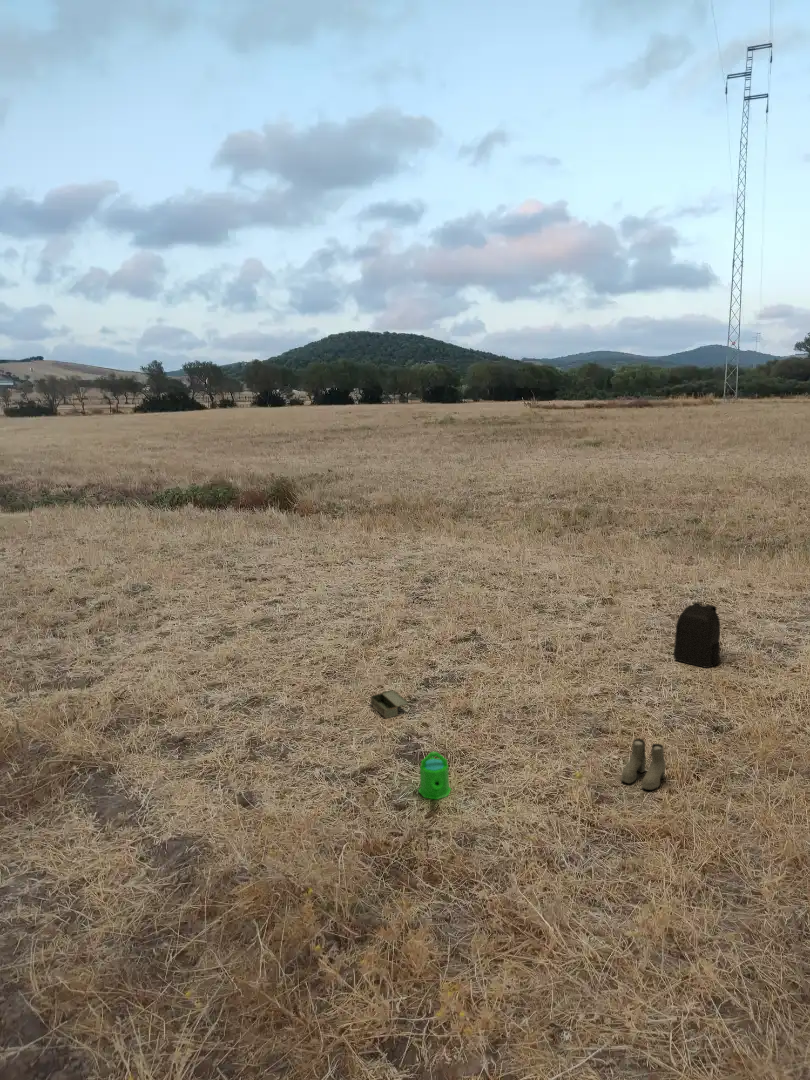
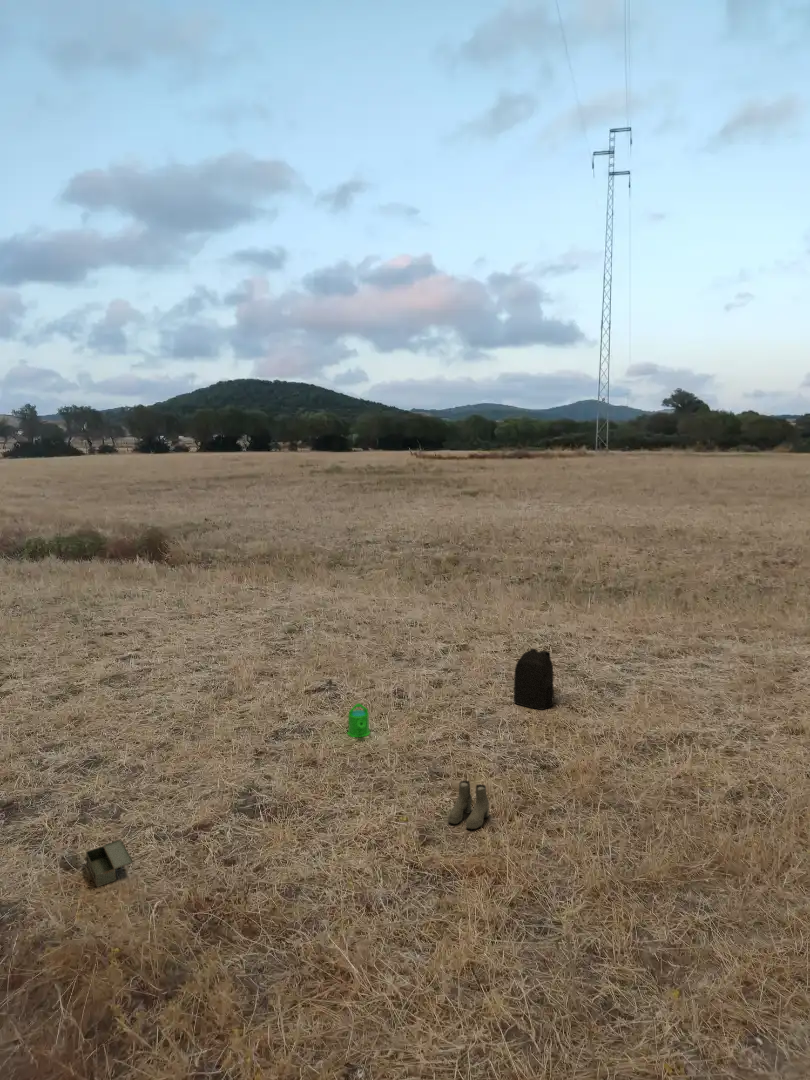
toolbox: present [371,690,409,719] -> present [85,840,133,887]
watering can: present [418,752,451,800] -> present [347,704,370,737]

